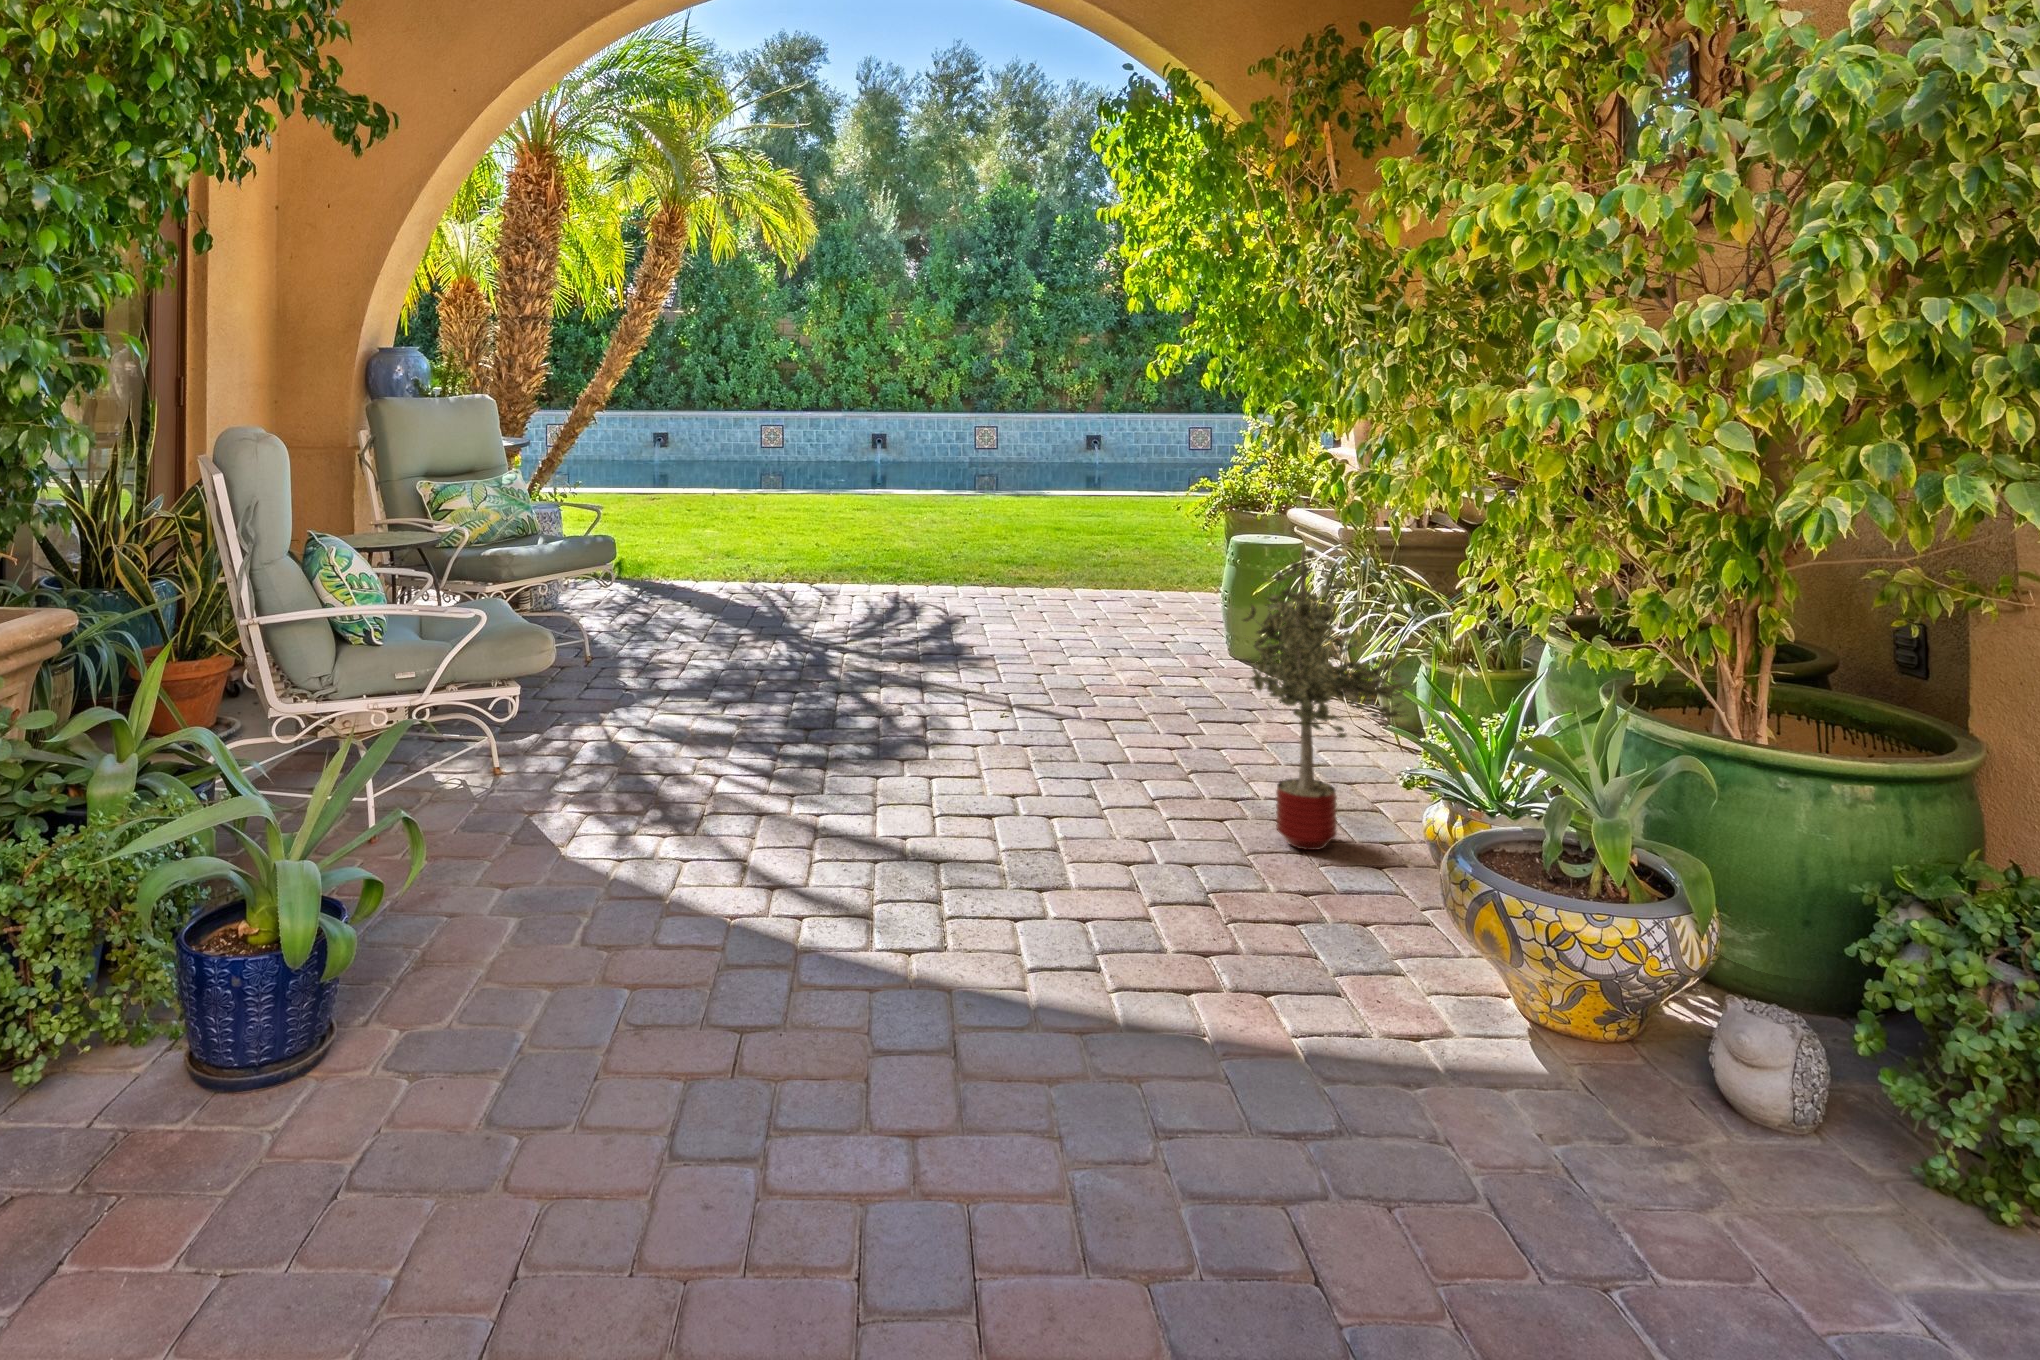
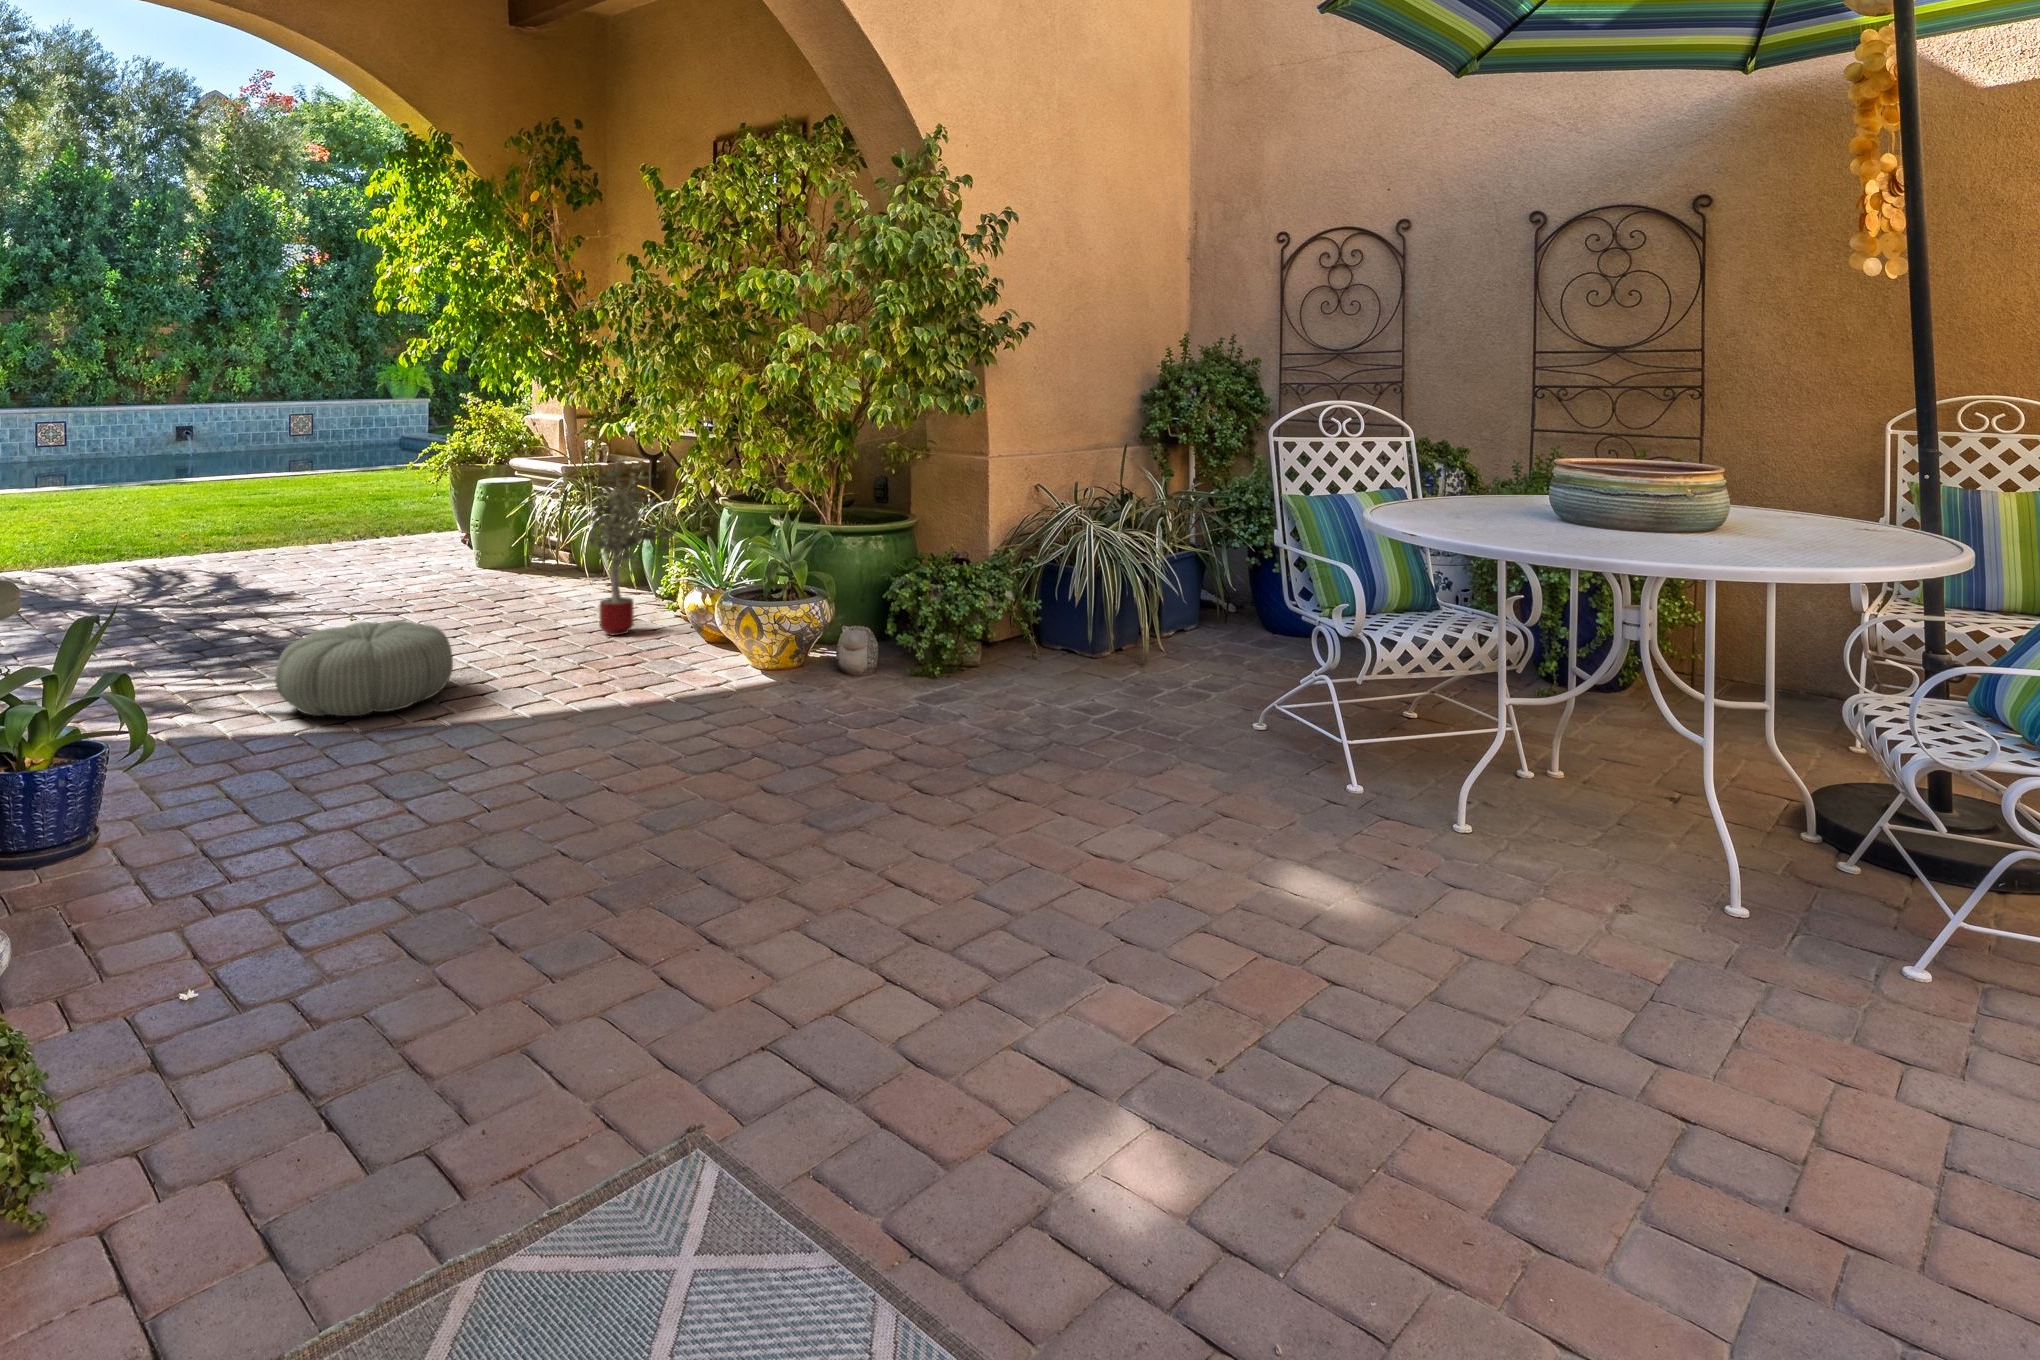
pouf: none [736,763,980,929] -> present [275,620,453,716]

